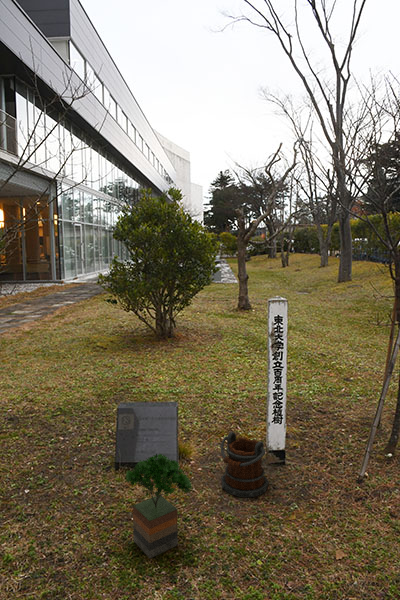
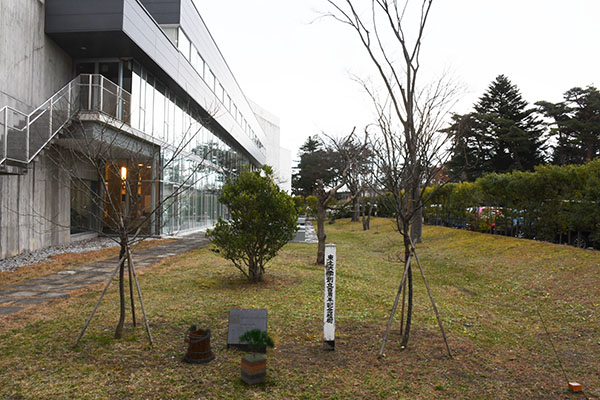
bucket: present [221,432,269,497] -> present [184,325,215,363]

